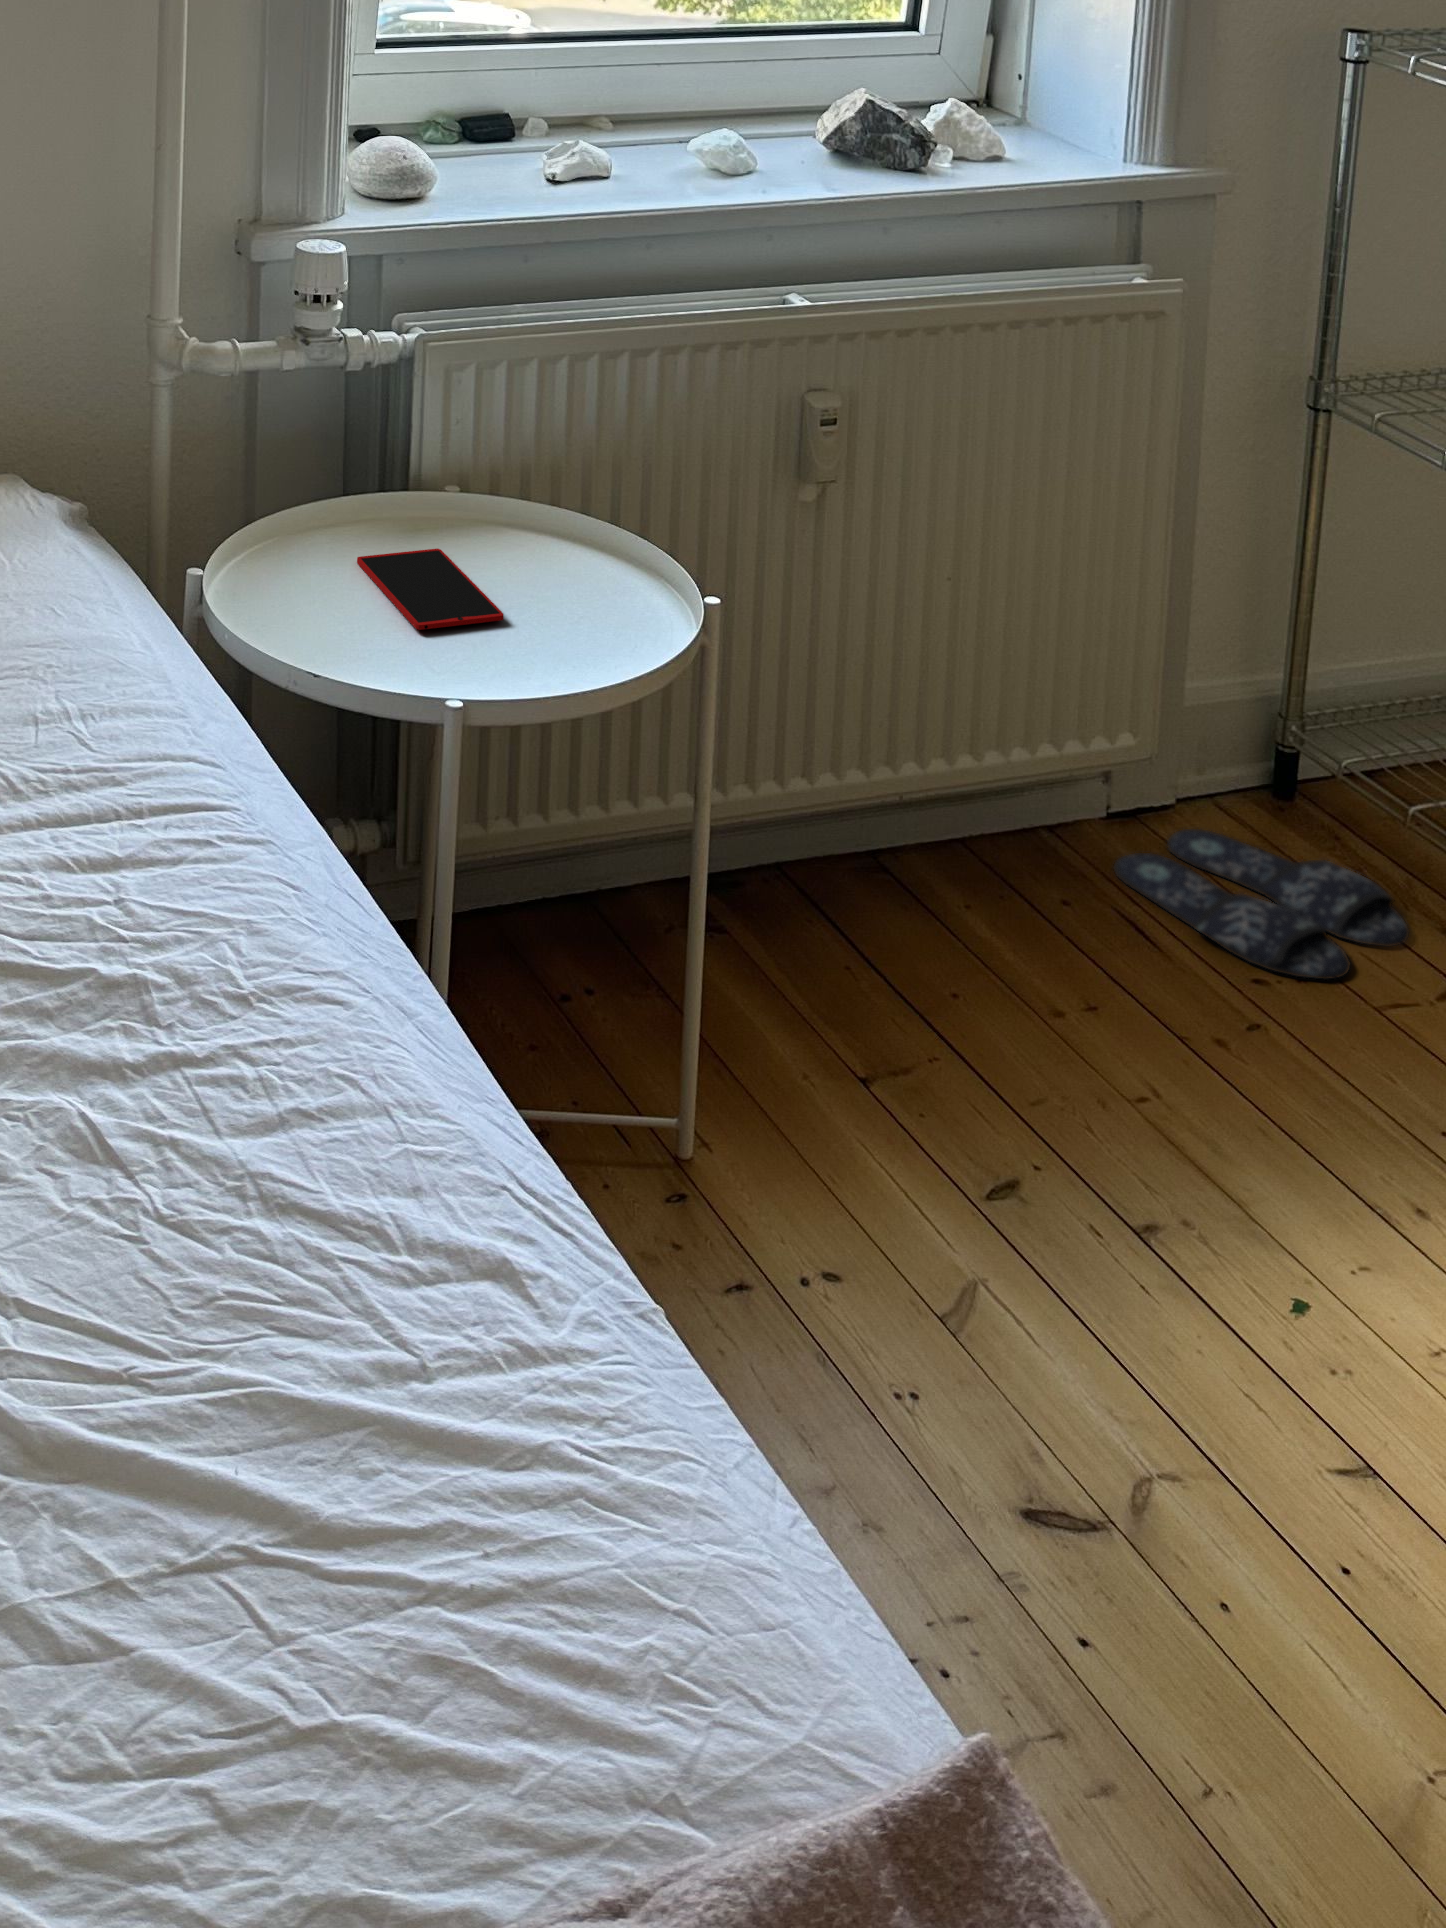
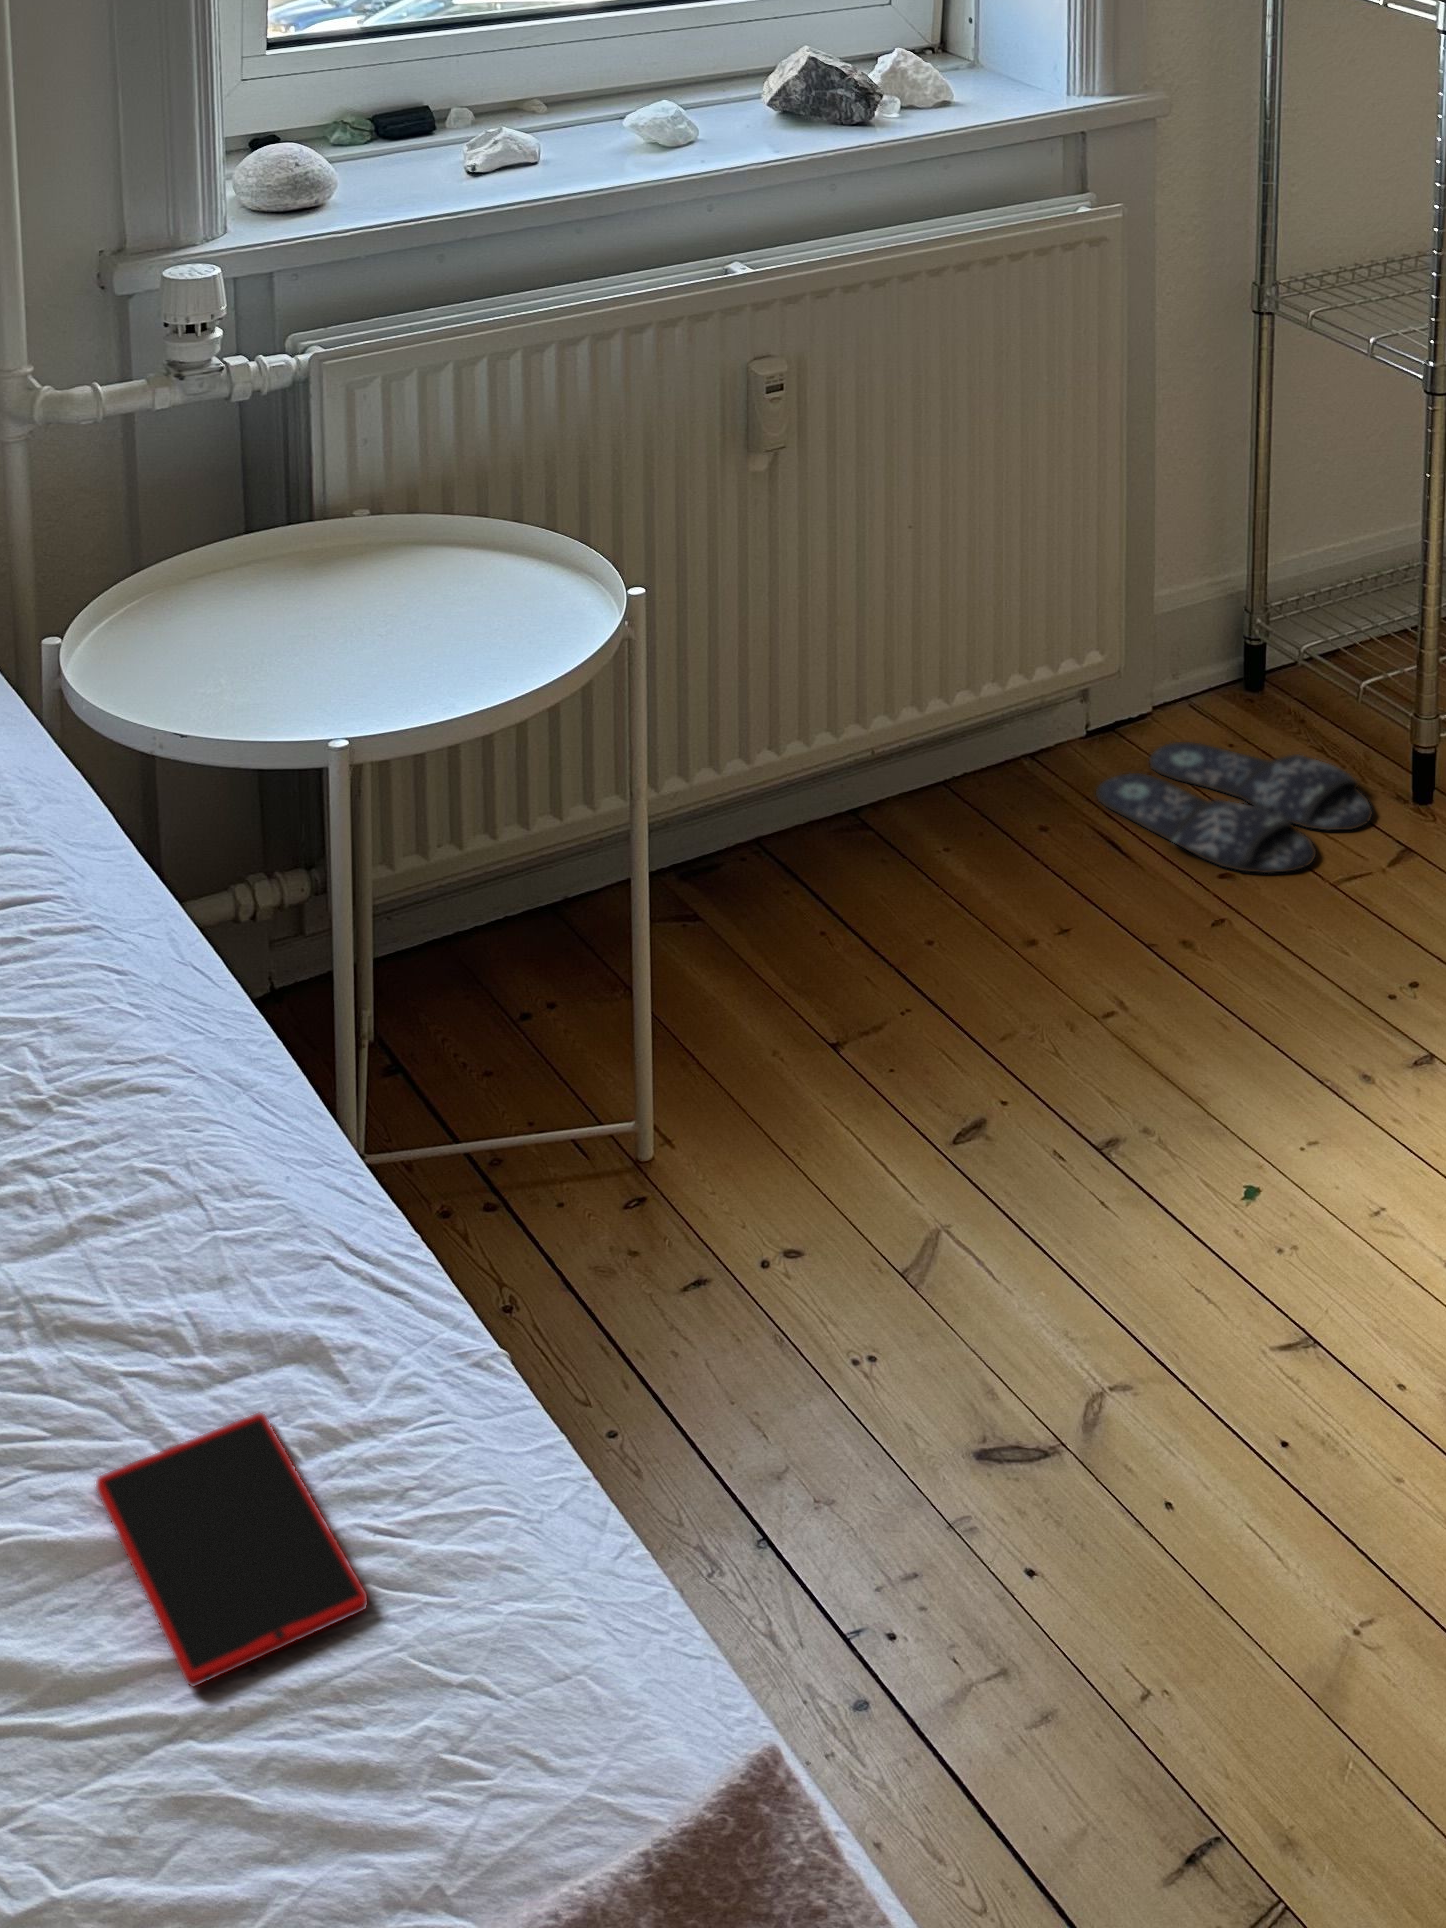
smartphone: present [357,549,504,630] -> present [96,1413,367,1686]

